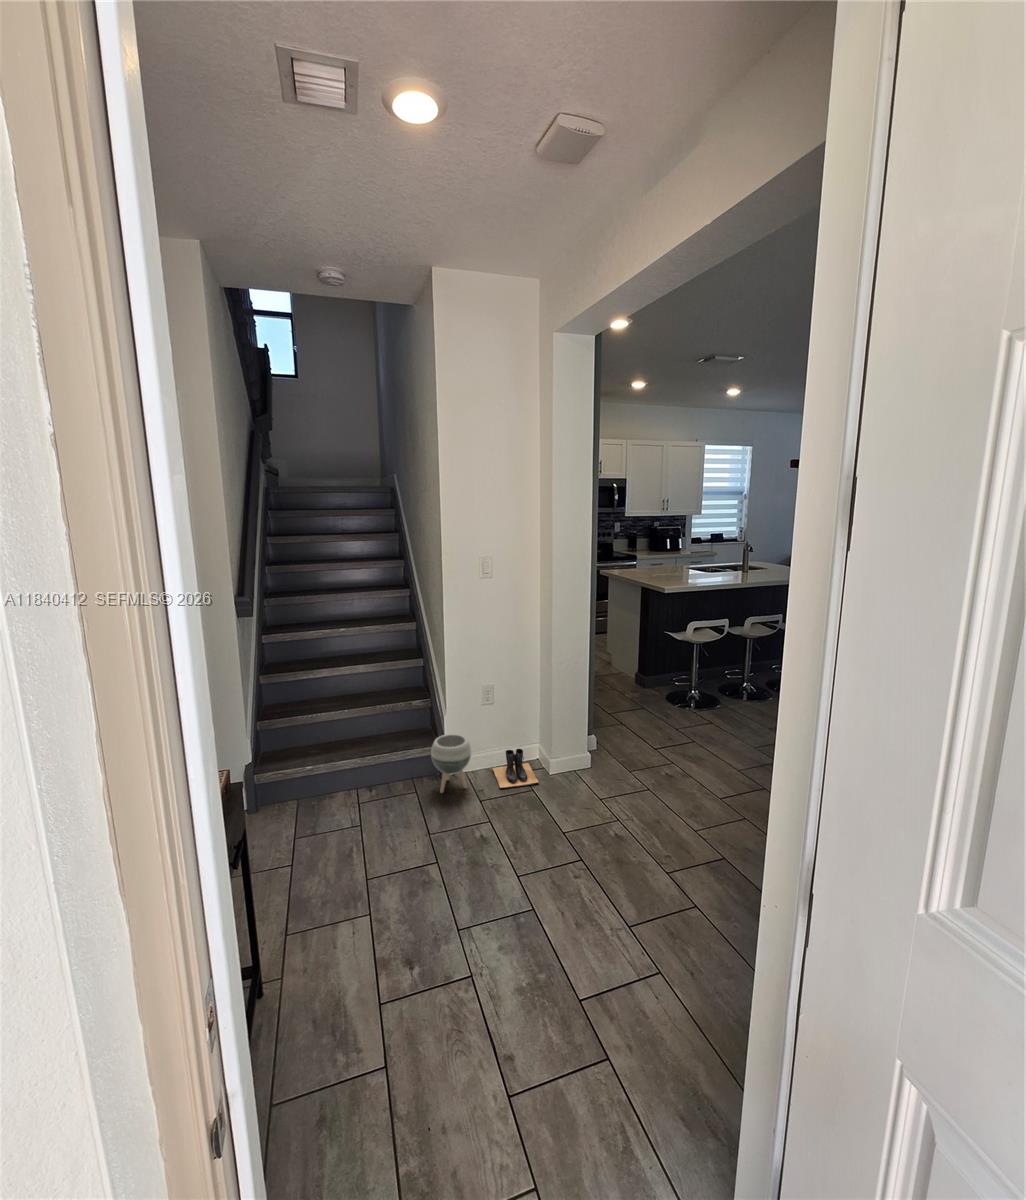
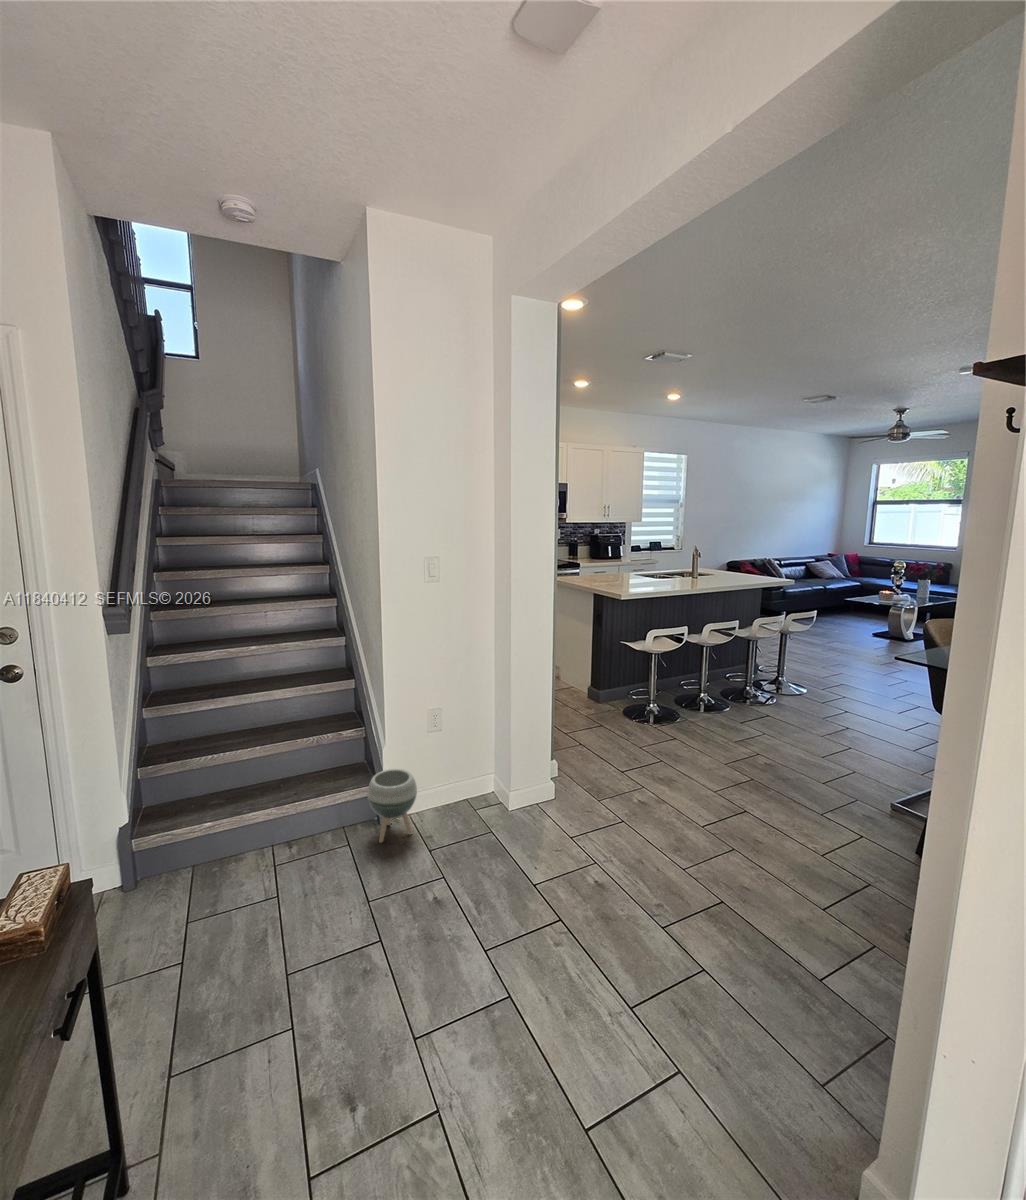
boots: present [492,749,539,788] -> none [441,782,497,832]

